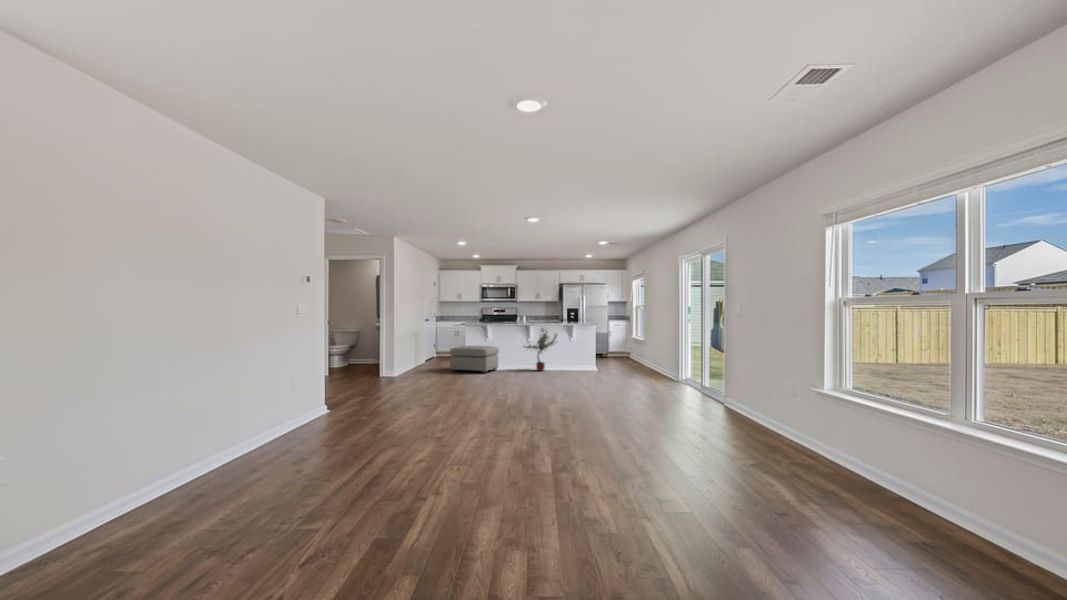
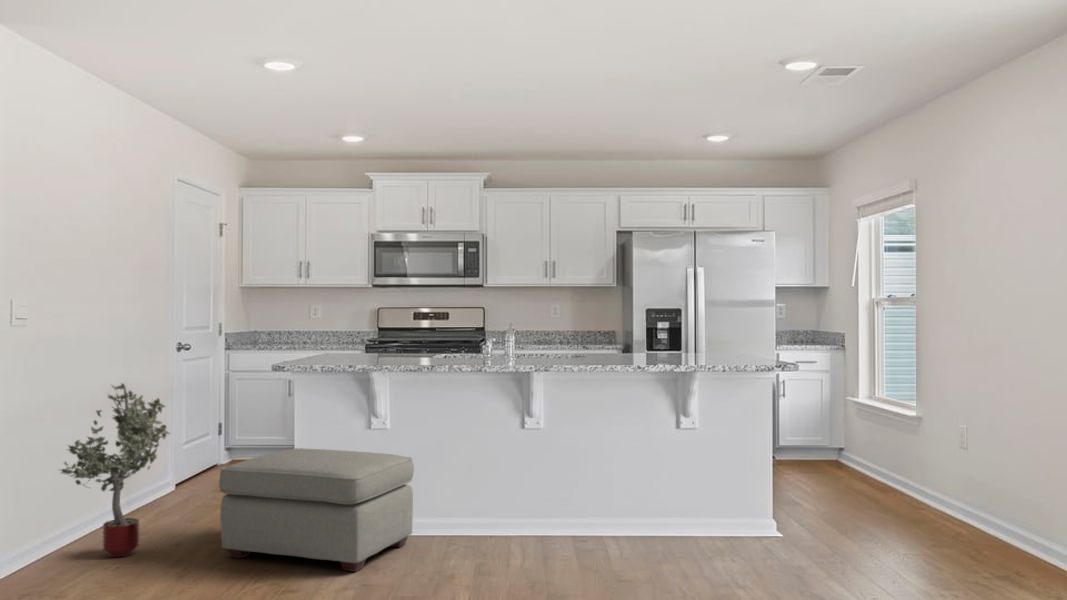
potted tree: present [524,328,557,371] -> present [61,384,169,557]

